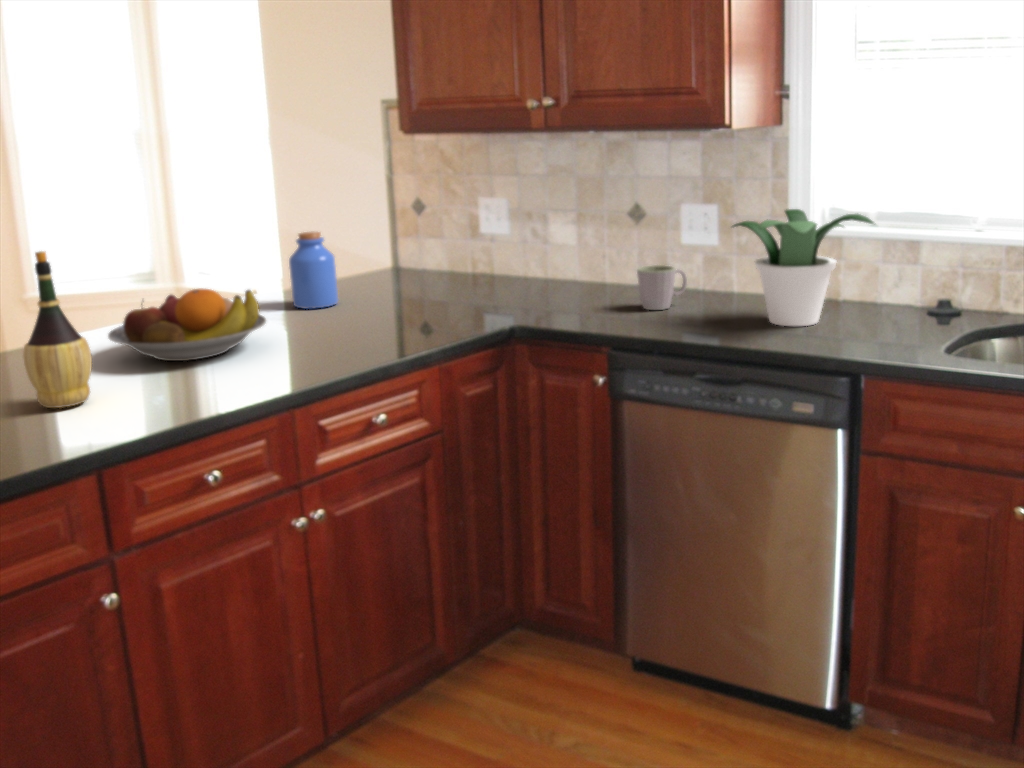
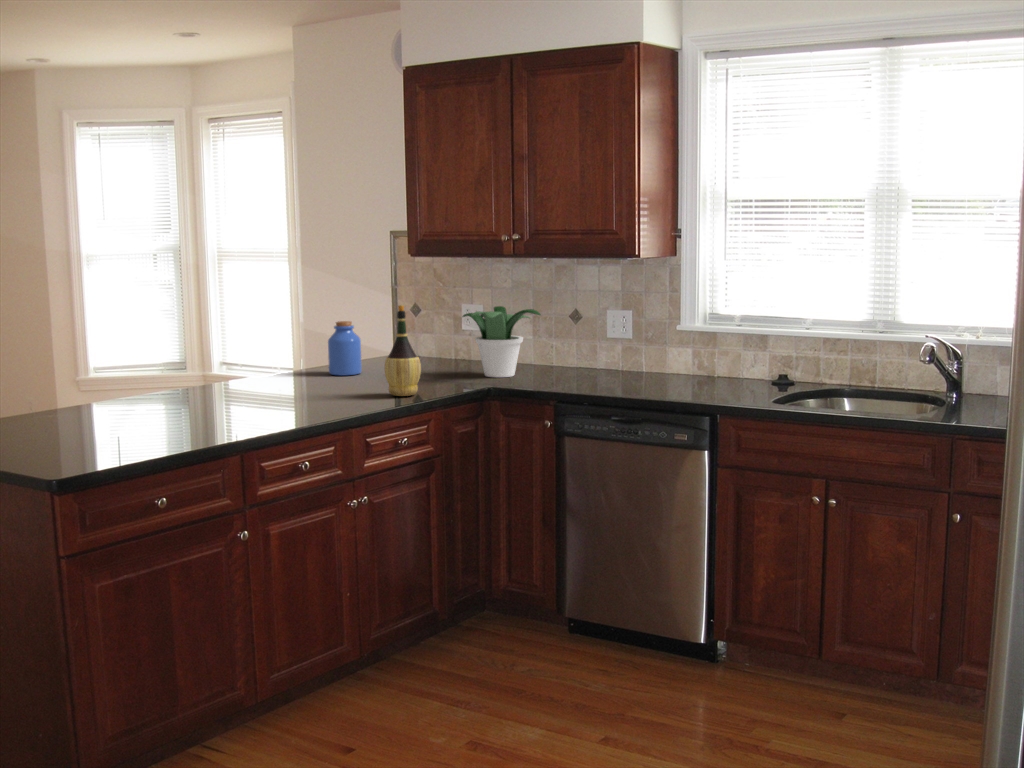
potted plant: present [732,209,873,326] -> present [463,306,541,377]
wine bottle: present [23,251,92,408] -> present [385,305,421,396]
mug: present [637,265,687,310] -> none [577,349,611,379]
fruit bowl: present [108,289,266,361] -> none [215,352,323,400]

